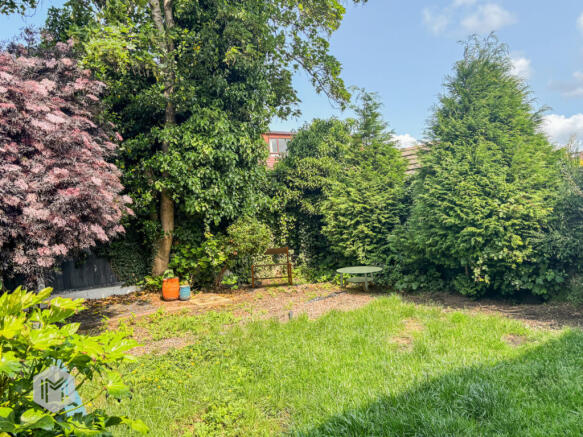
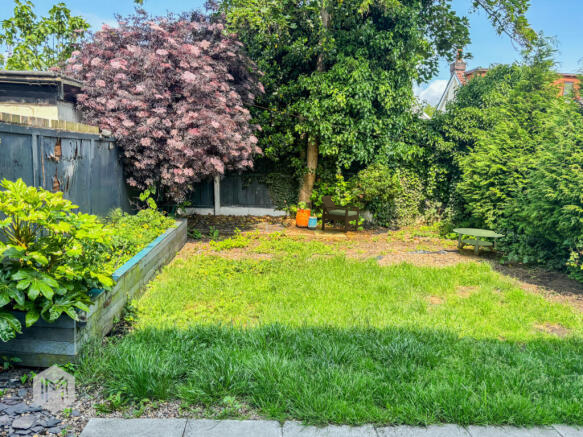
bench: present [251,247,292,288] -> none [379,195,424,237]
chair: none [187,258,231,299] -> present [321,196,359,233]

